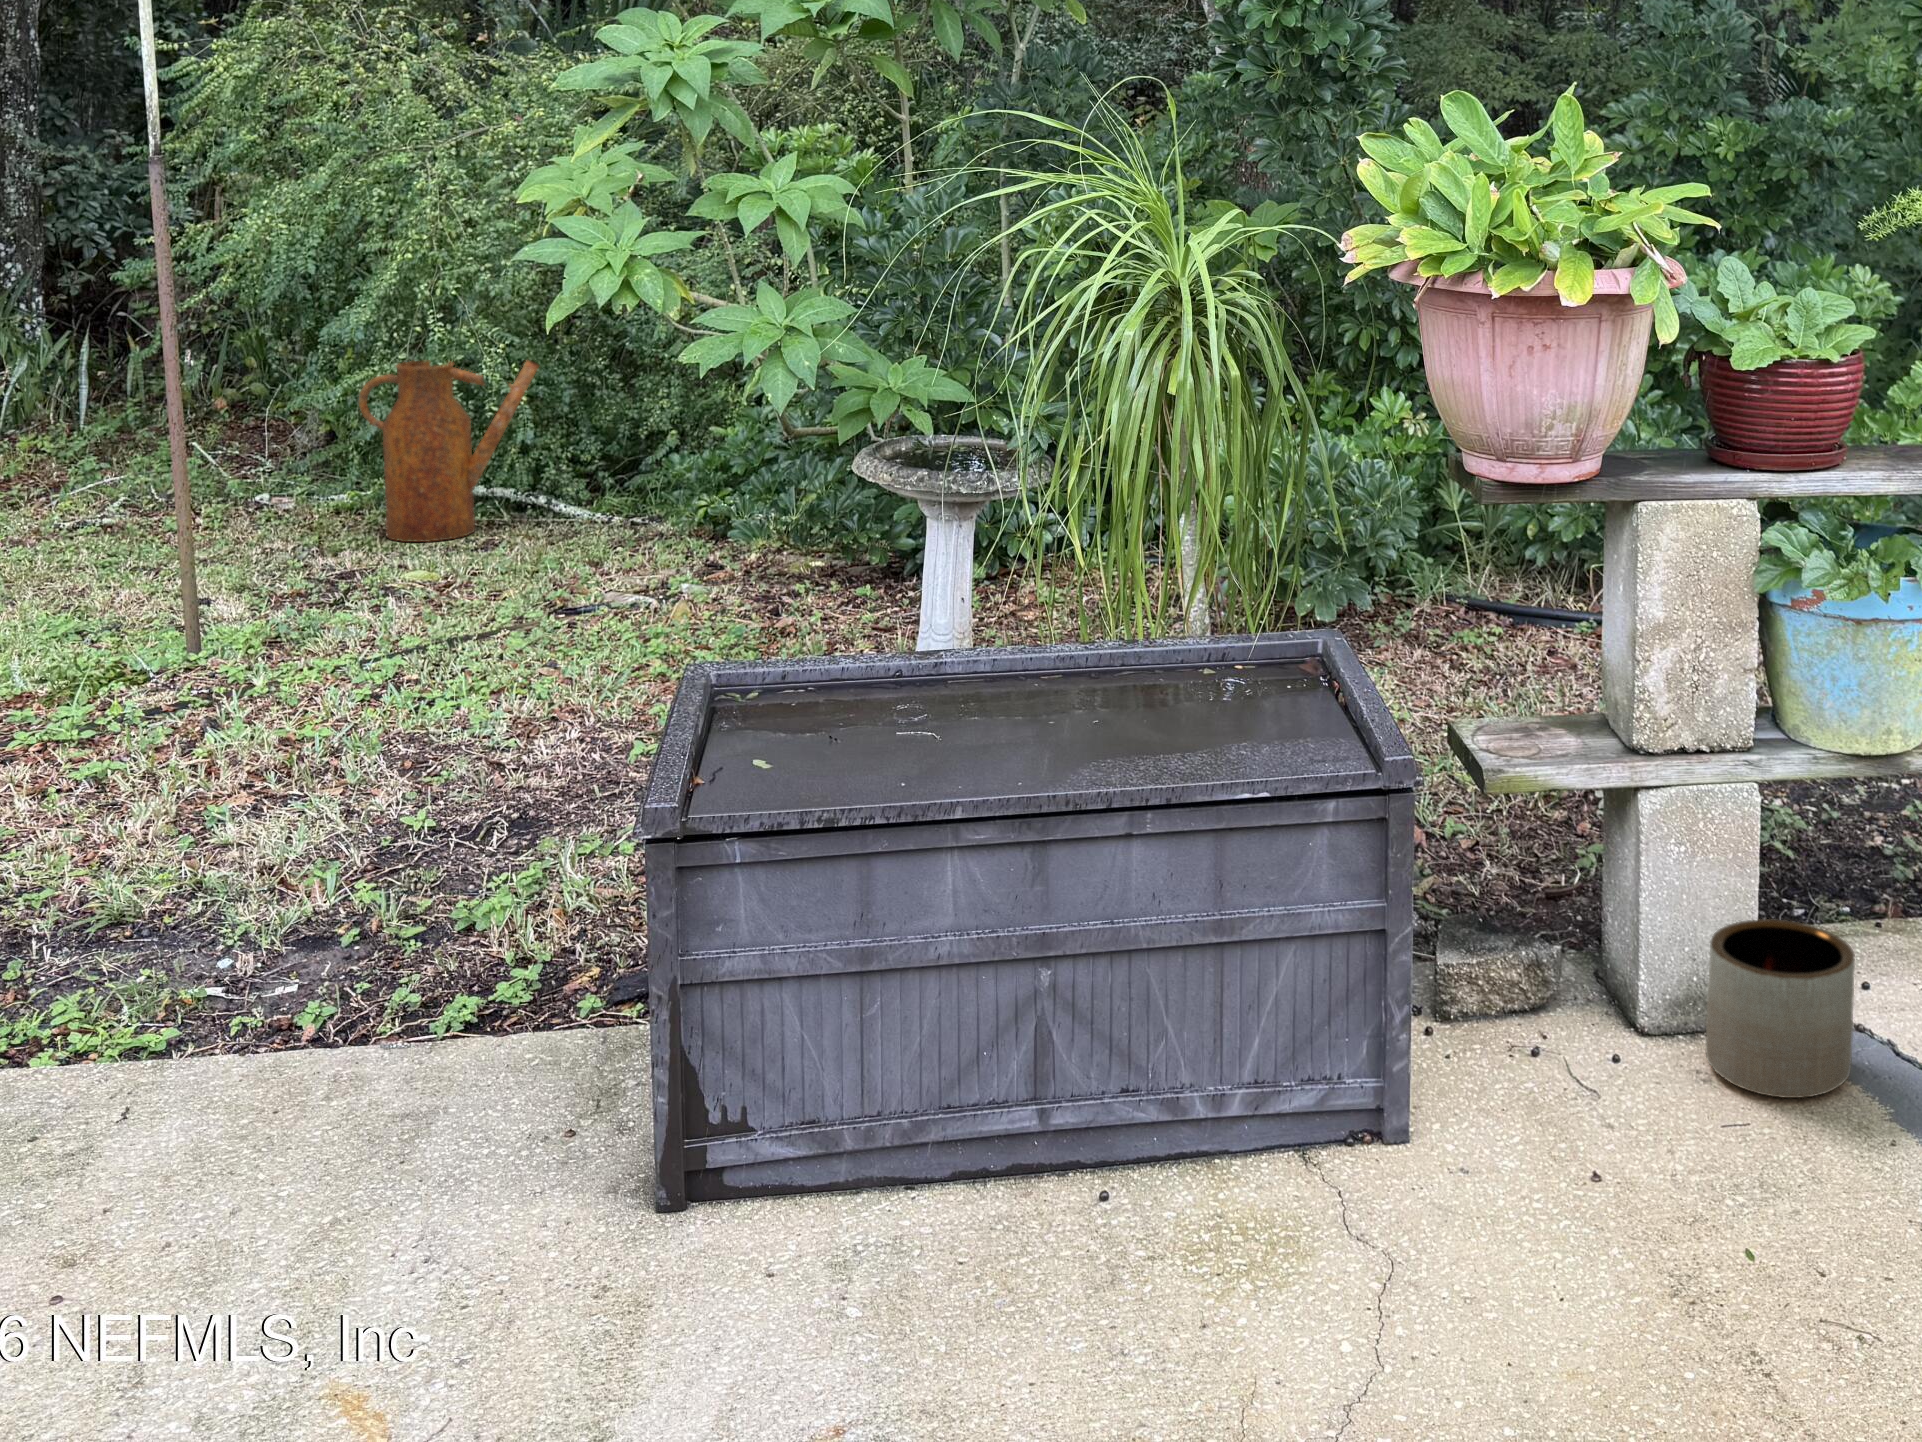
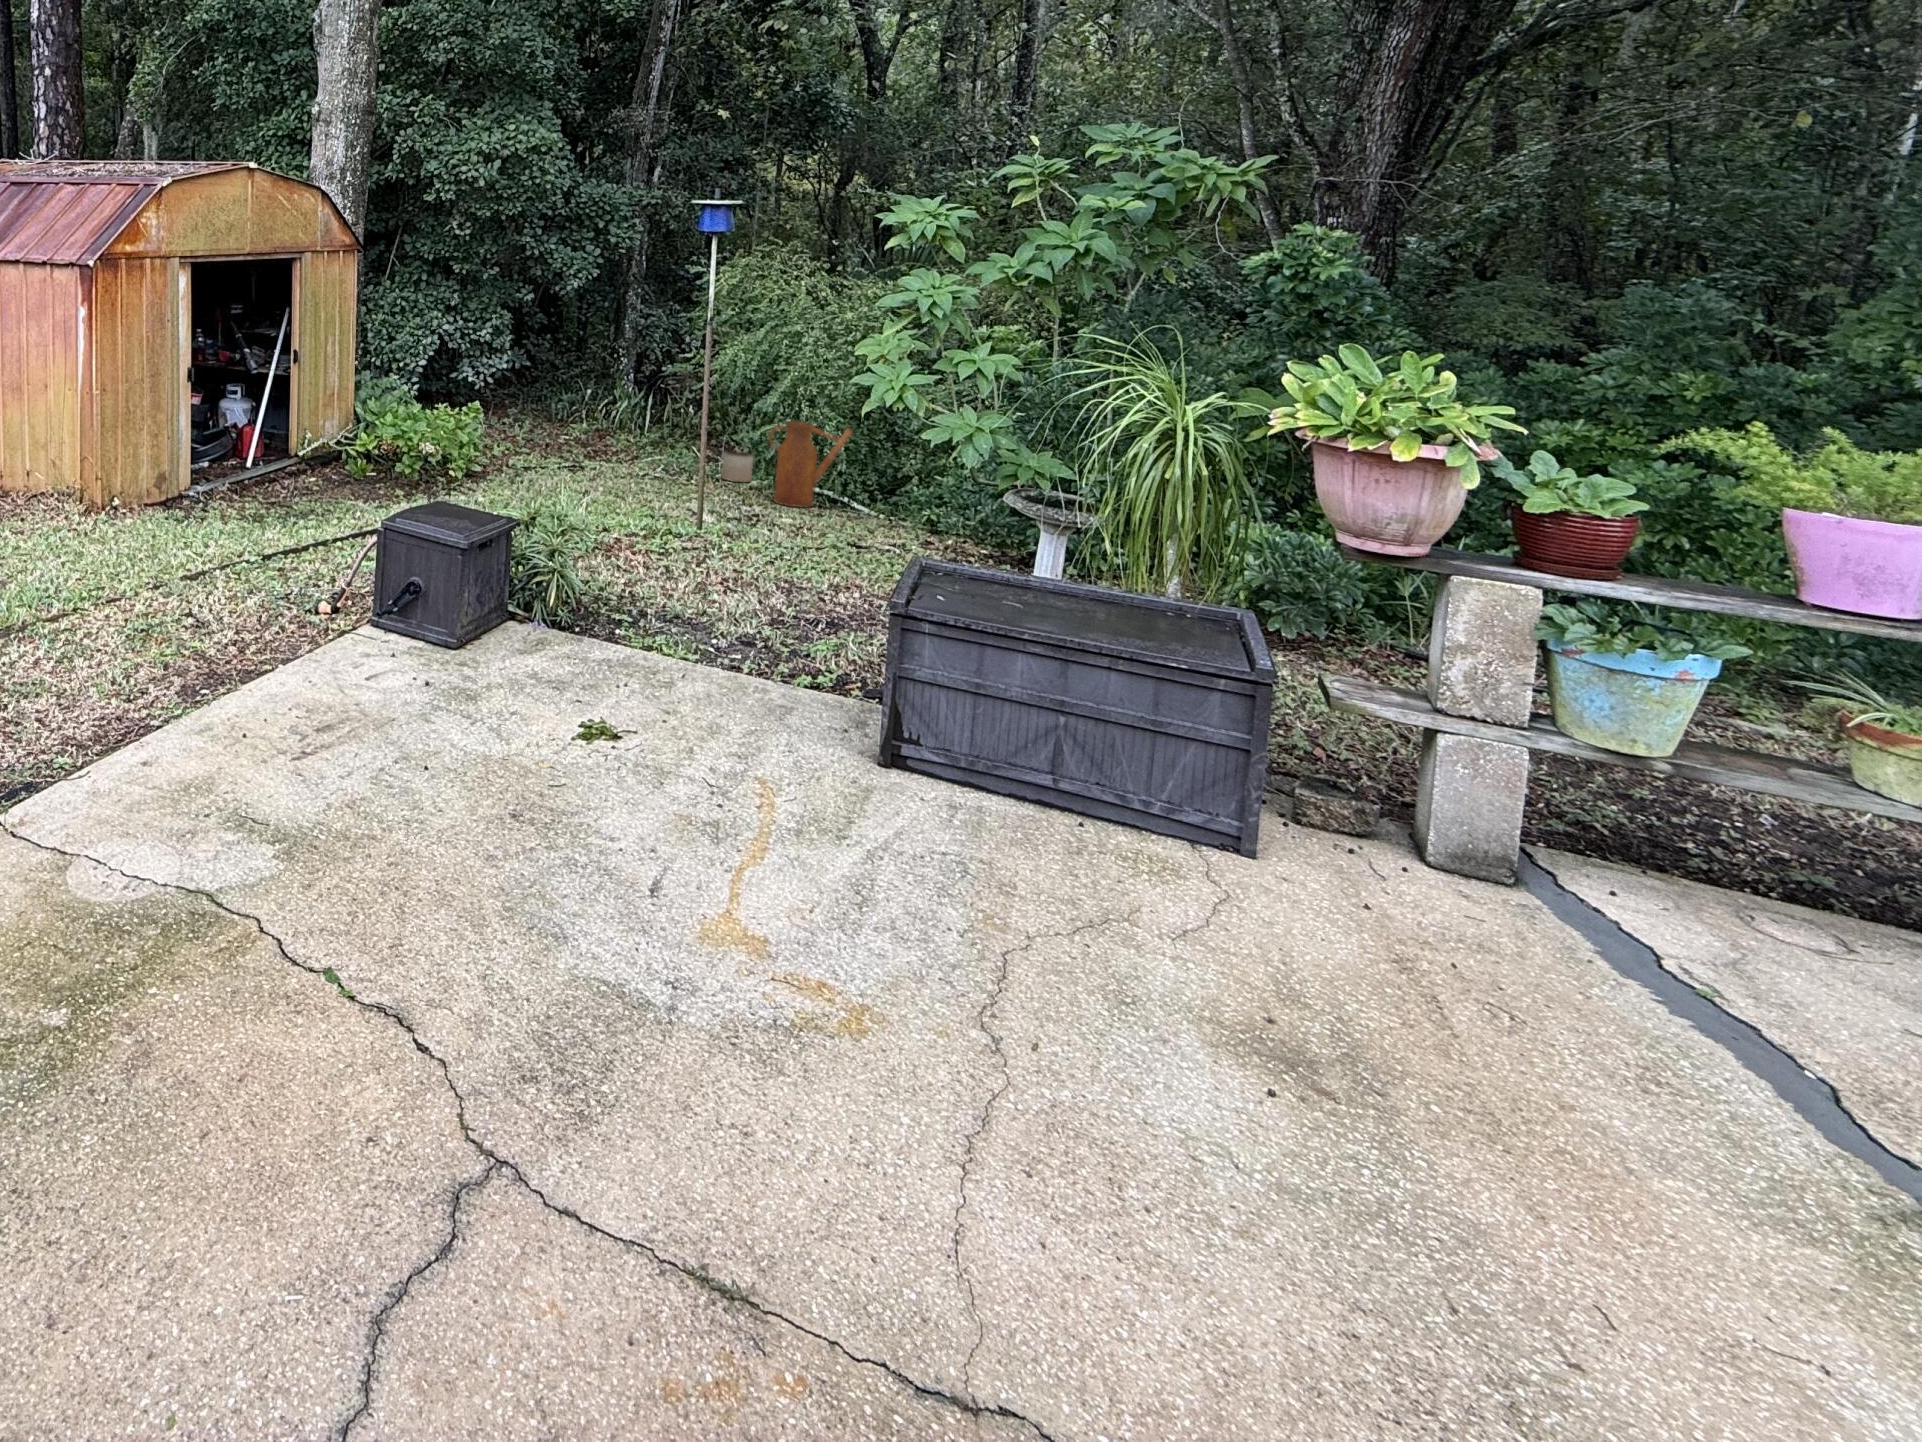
planter: present [1705,919,1855,1098] -> present [721,451,753,483]

